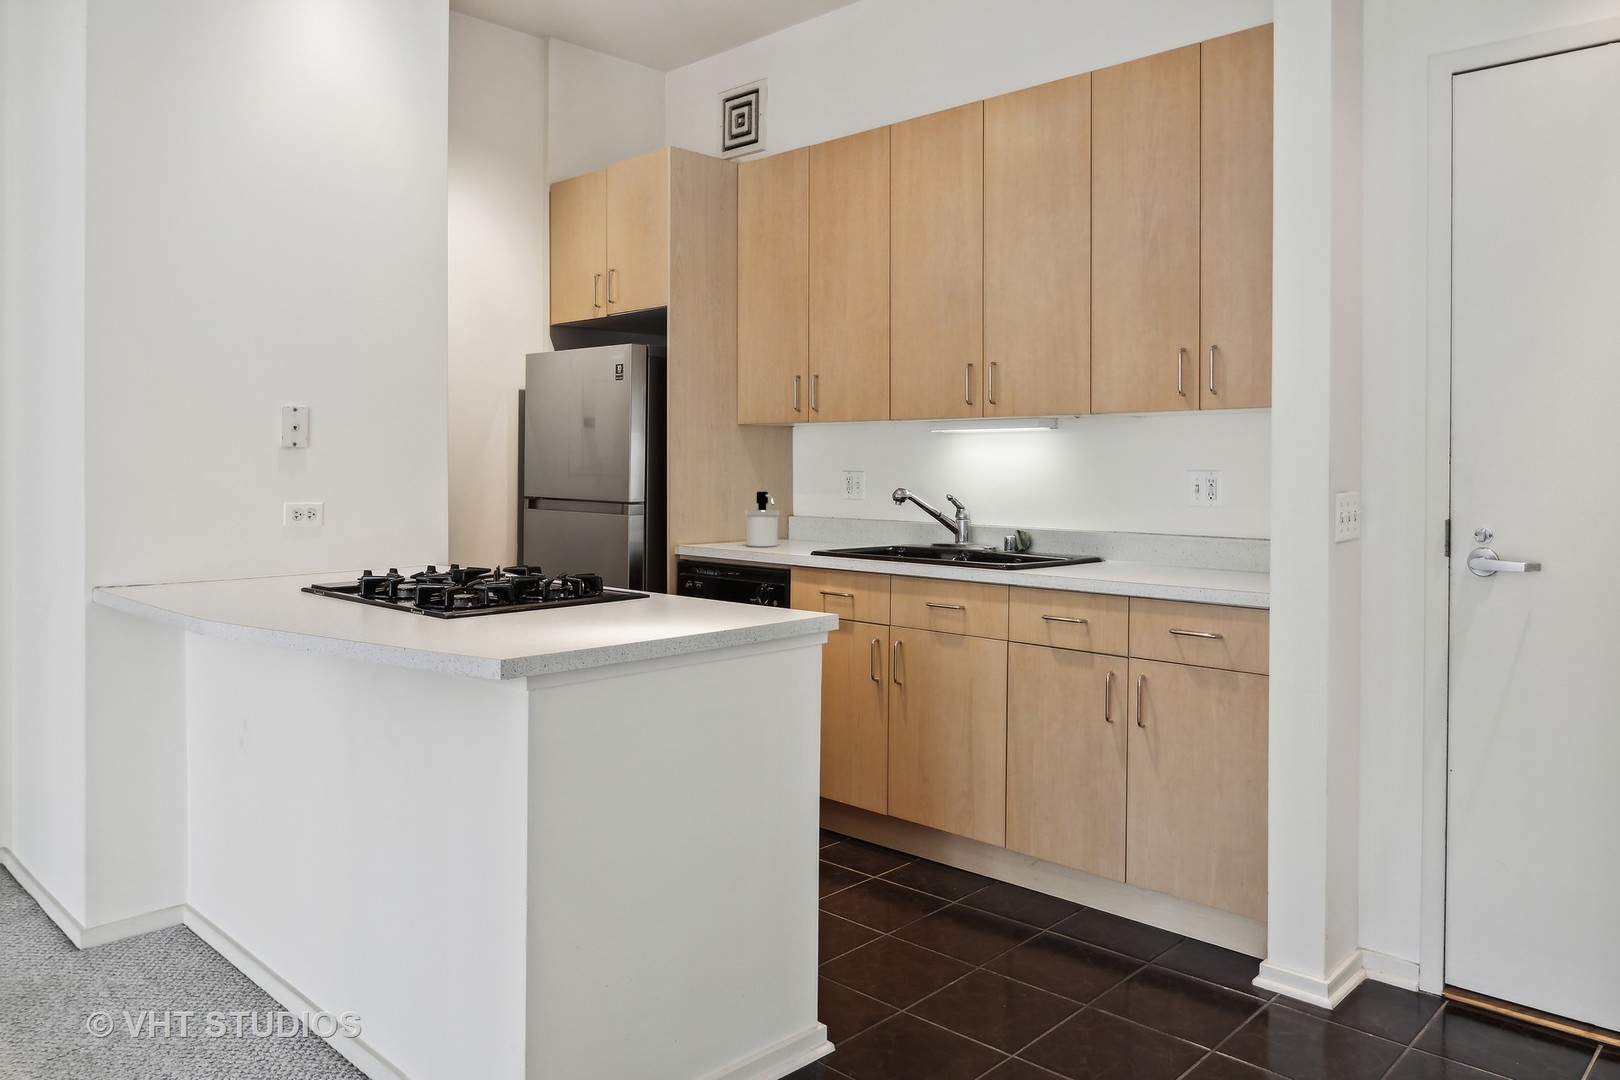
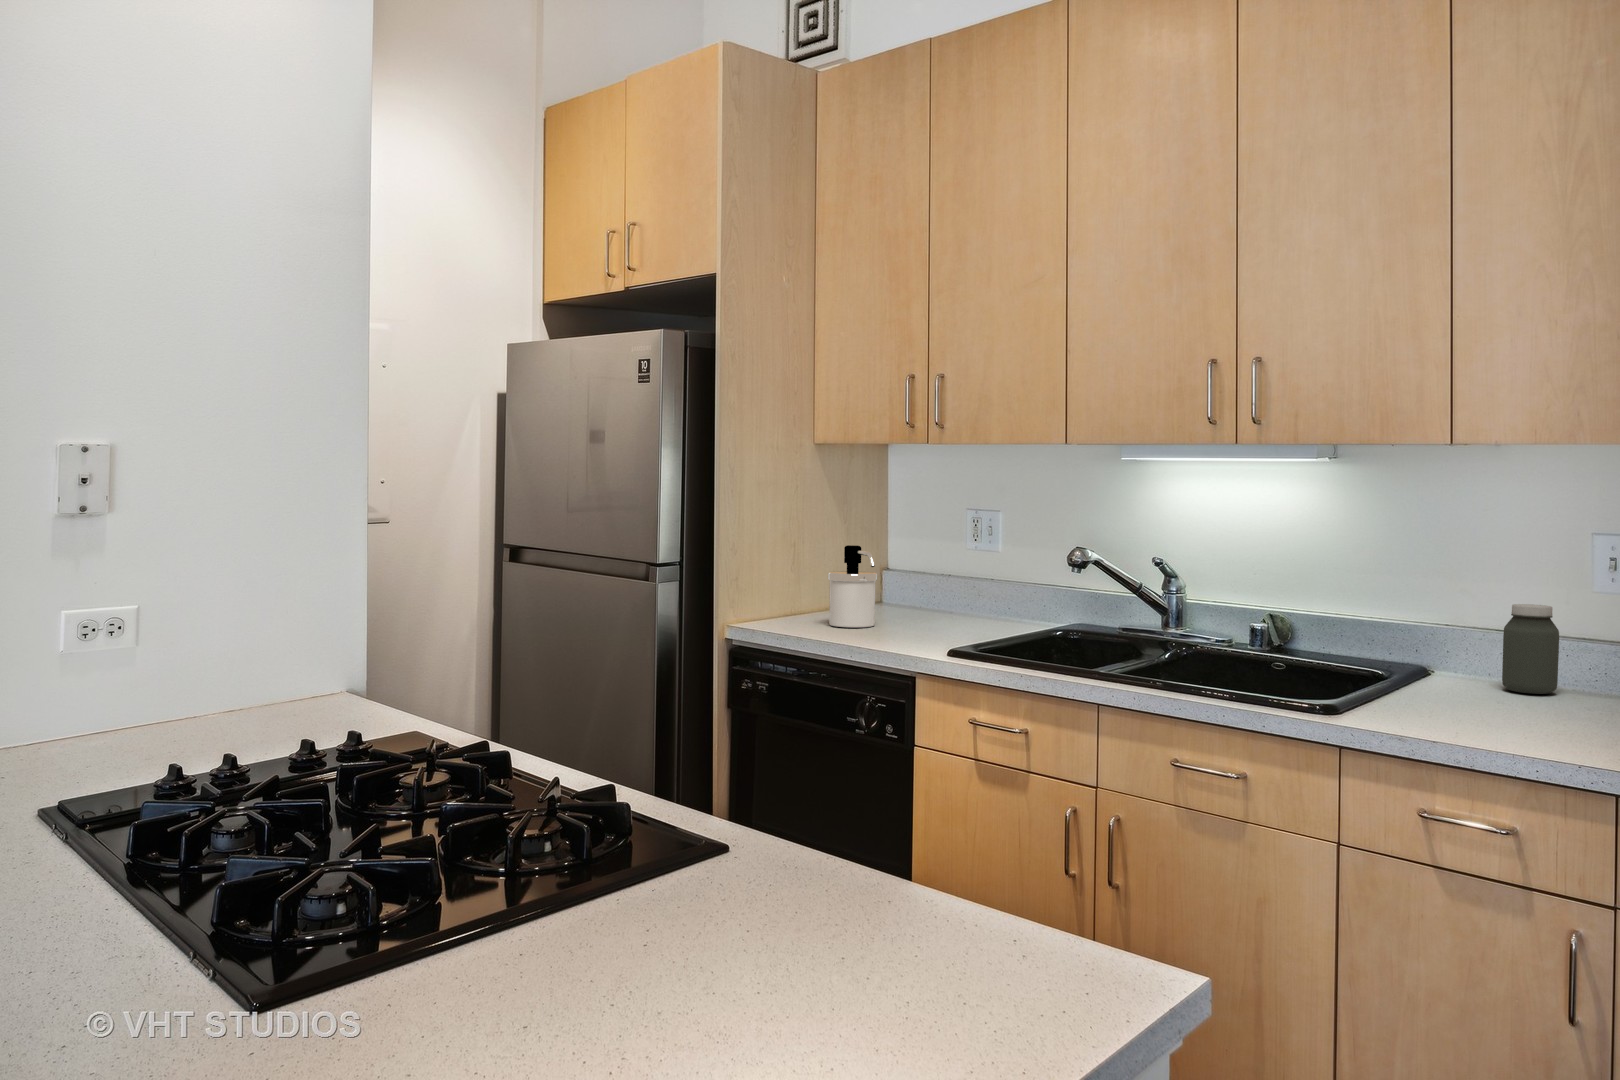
jar: none [1129,514,1158,567] -> present [1502,604,1559,694]

